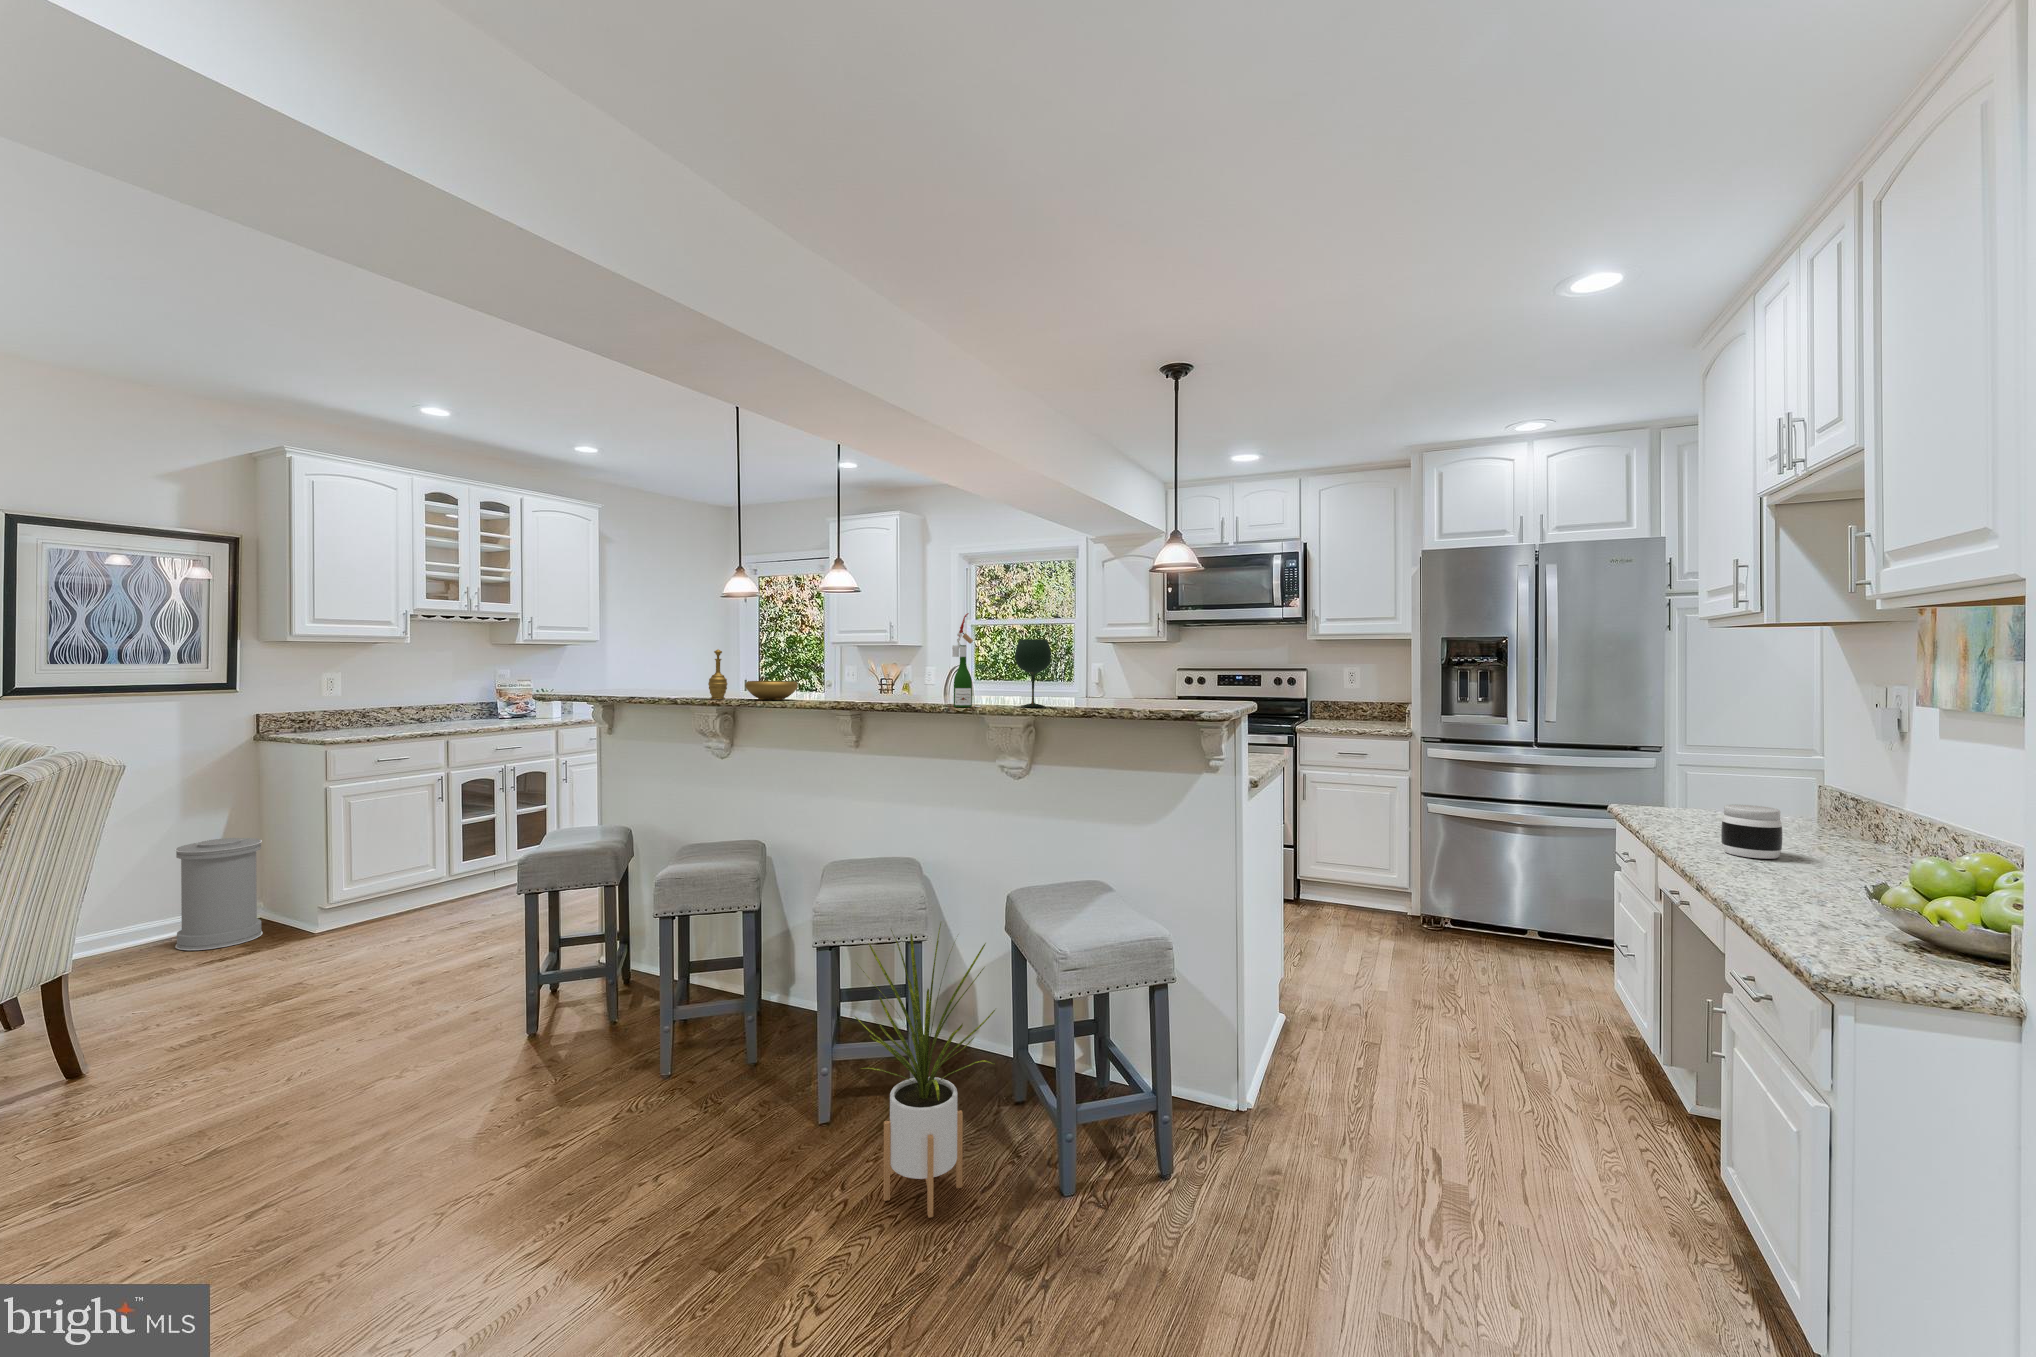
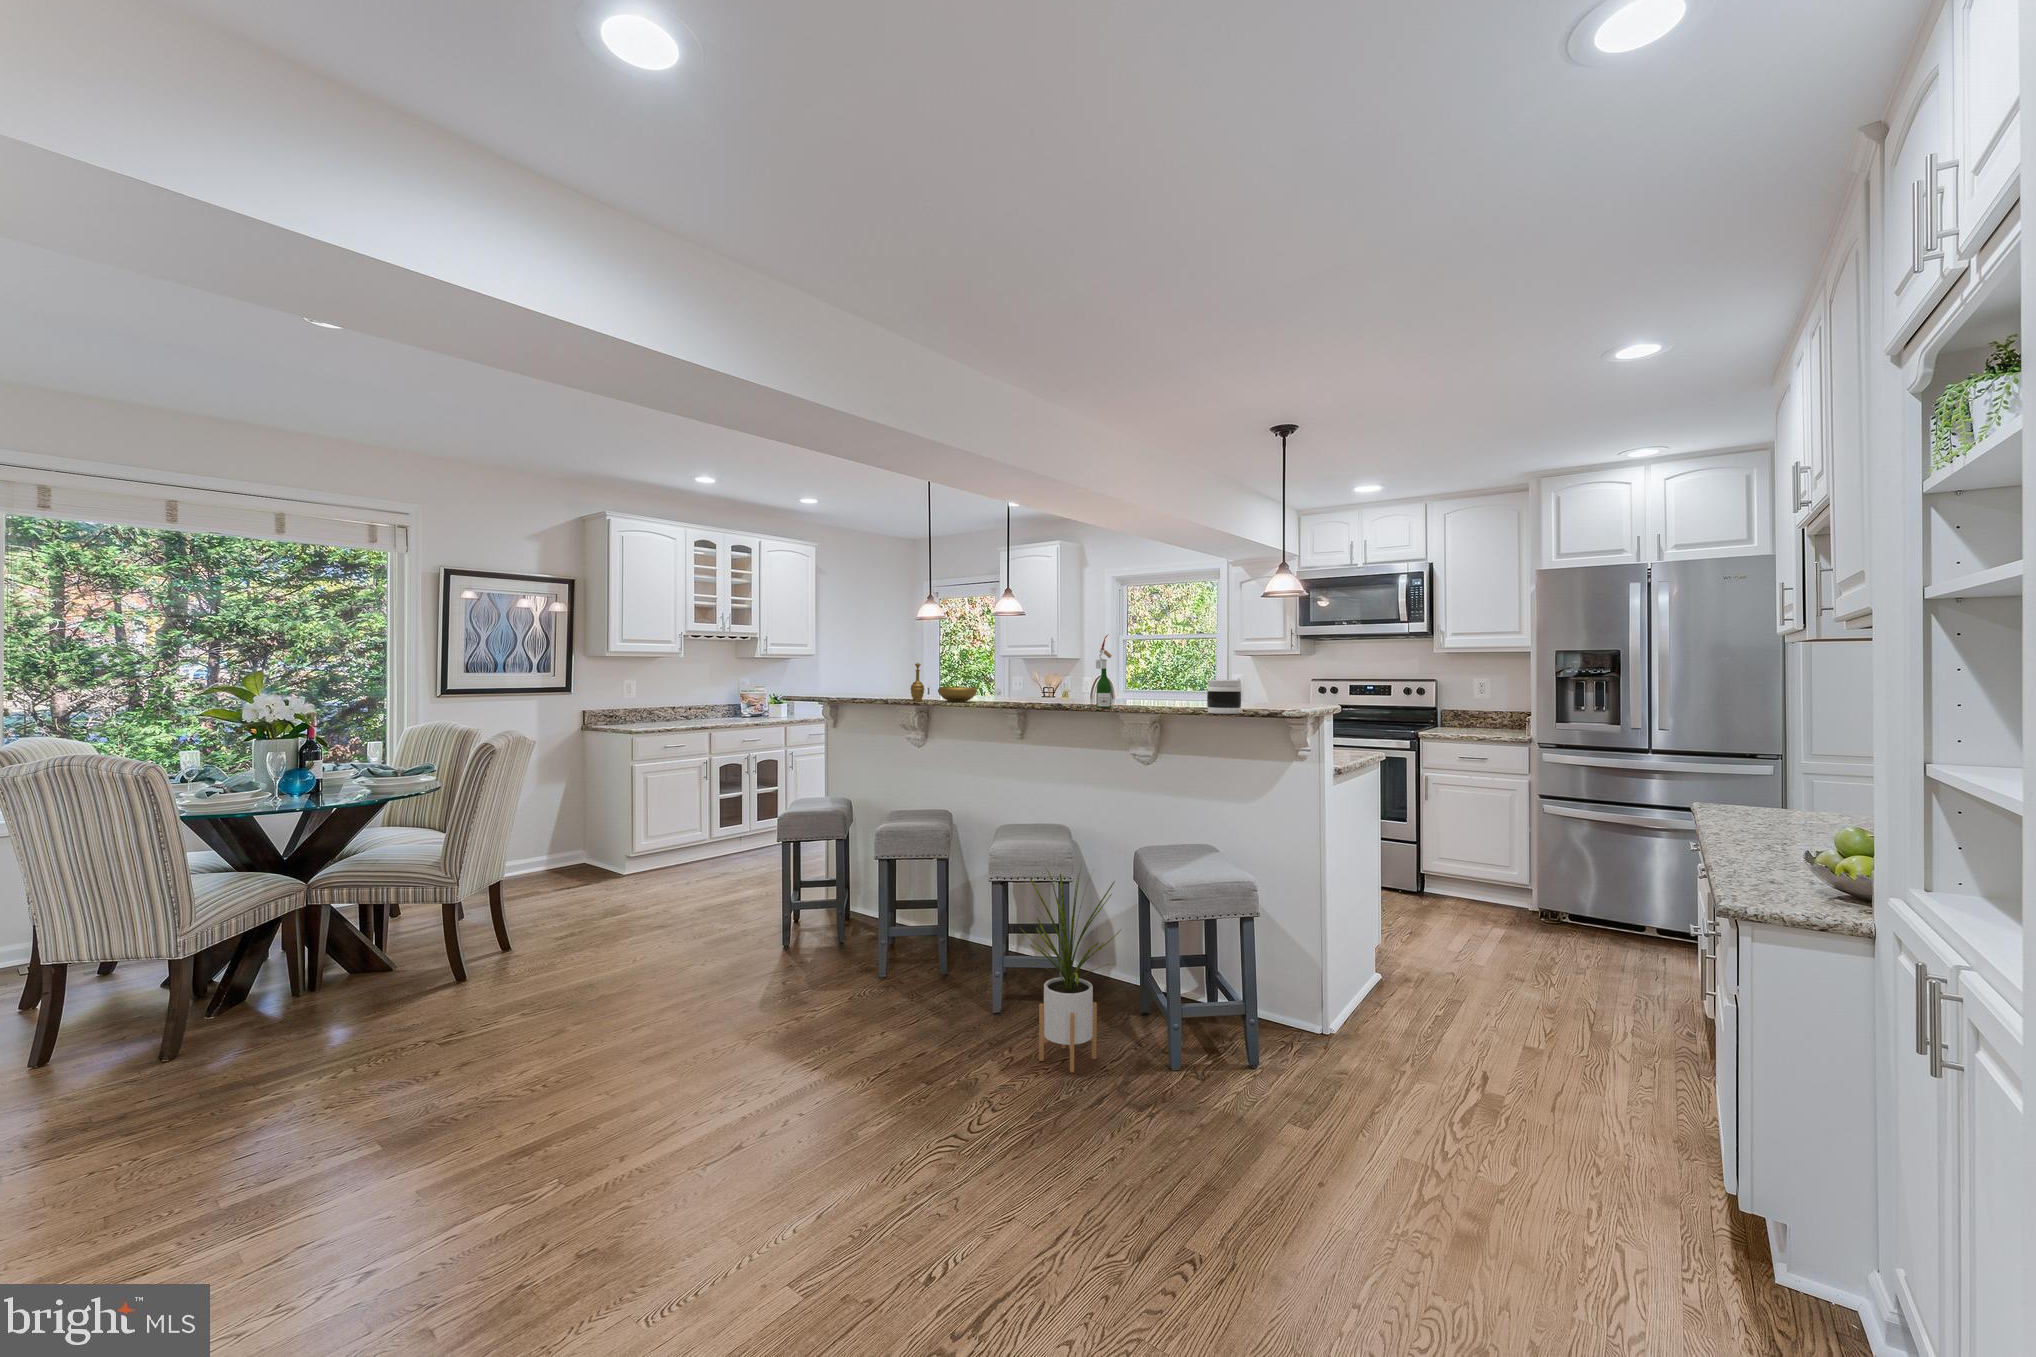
wine glass: present [1015,639,1051,707] -> none [1146,655,1175,708]
jar: present [1721,804,1782,859] -> present [1207,680,1241,714]
trash can: present [175,838,263,950] -> none [534,803,588,882]

